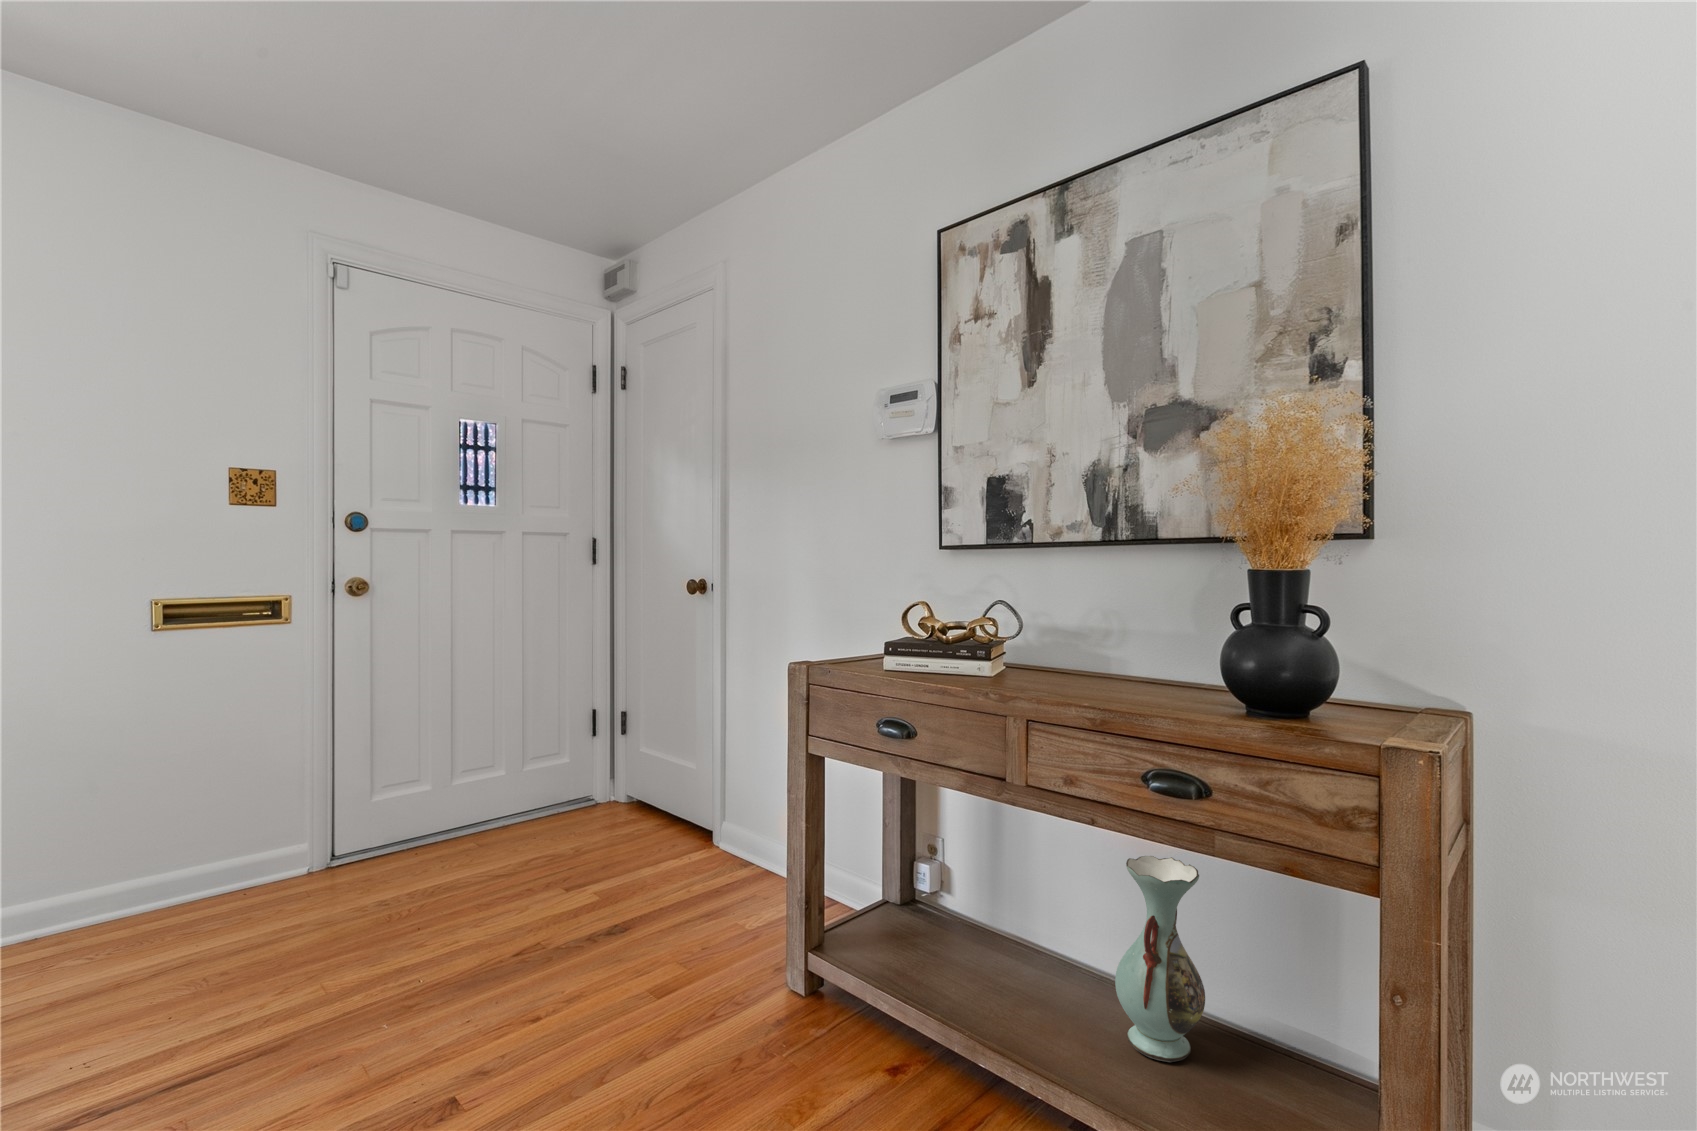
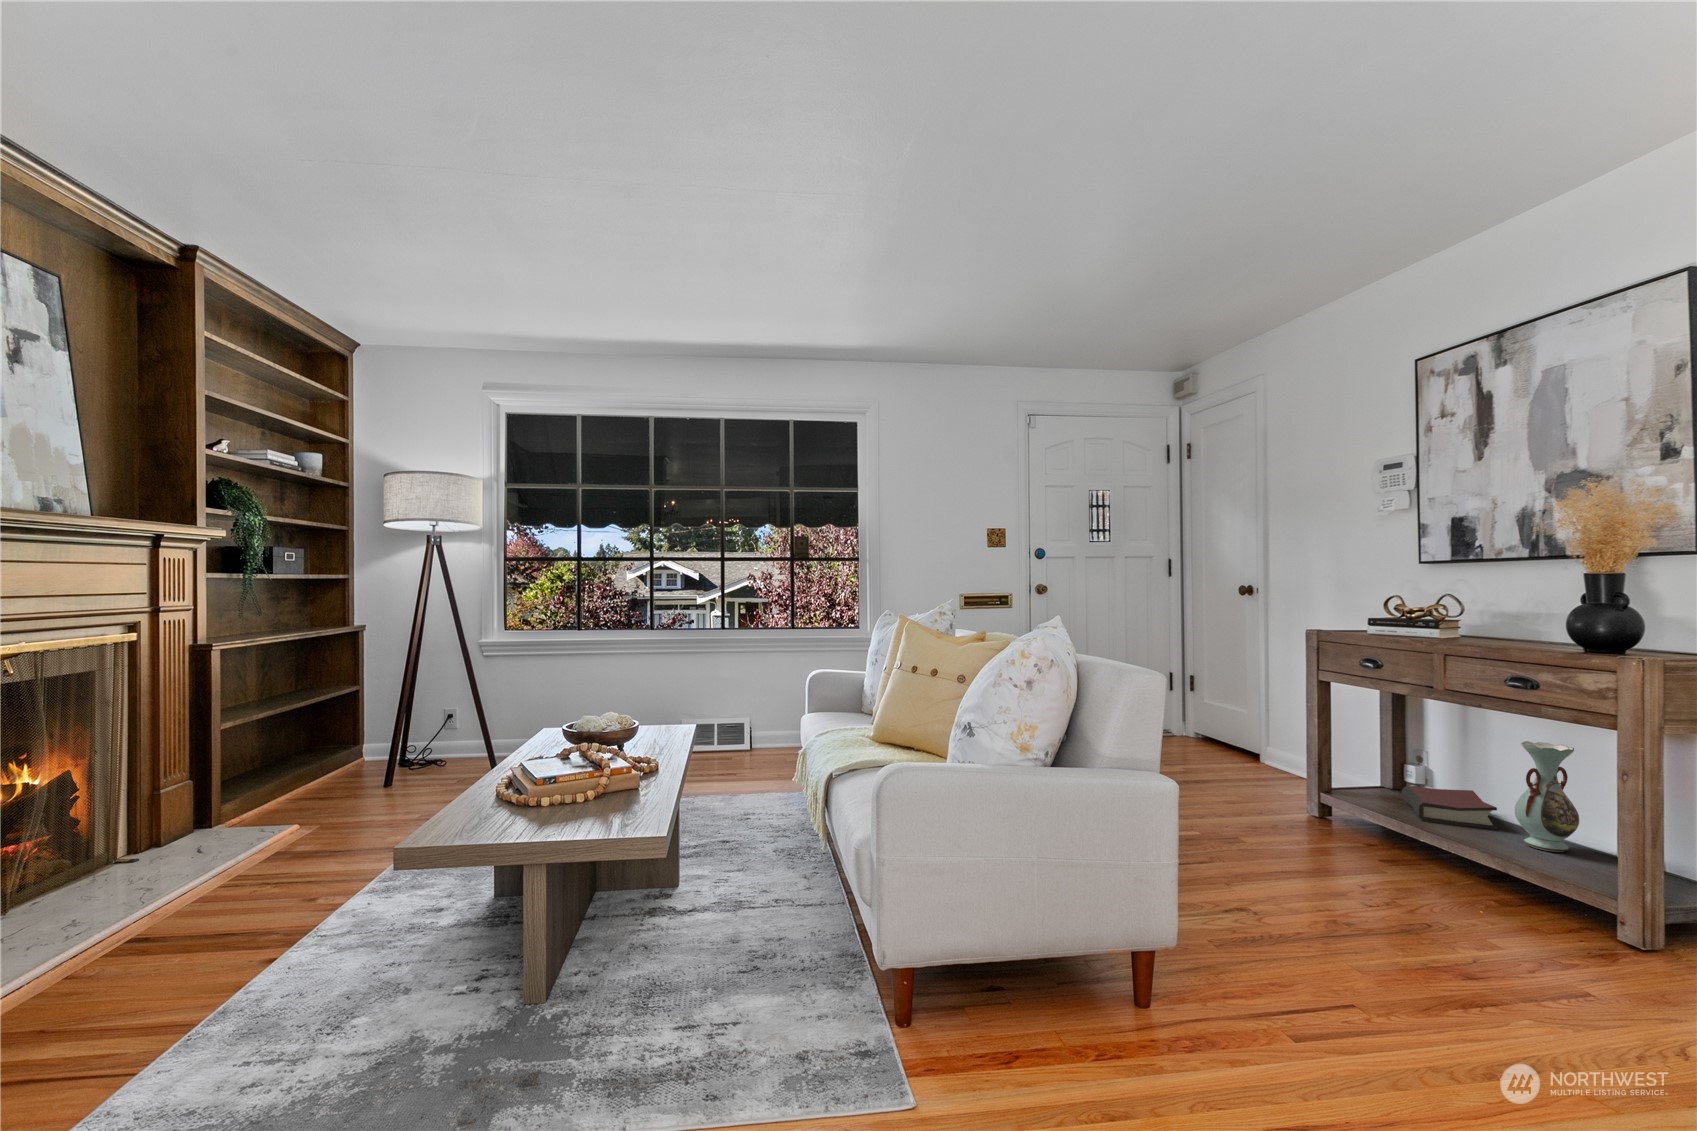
hardback book: none [928,912,1075,1018] -> present [1402,786,1497,830]

